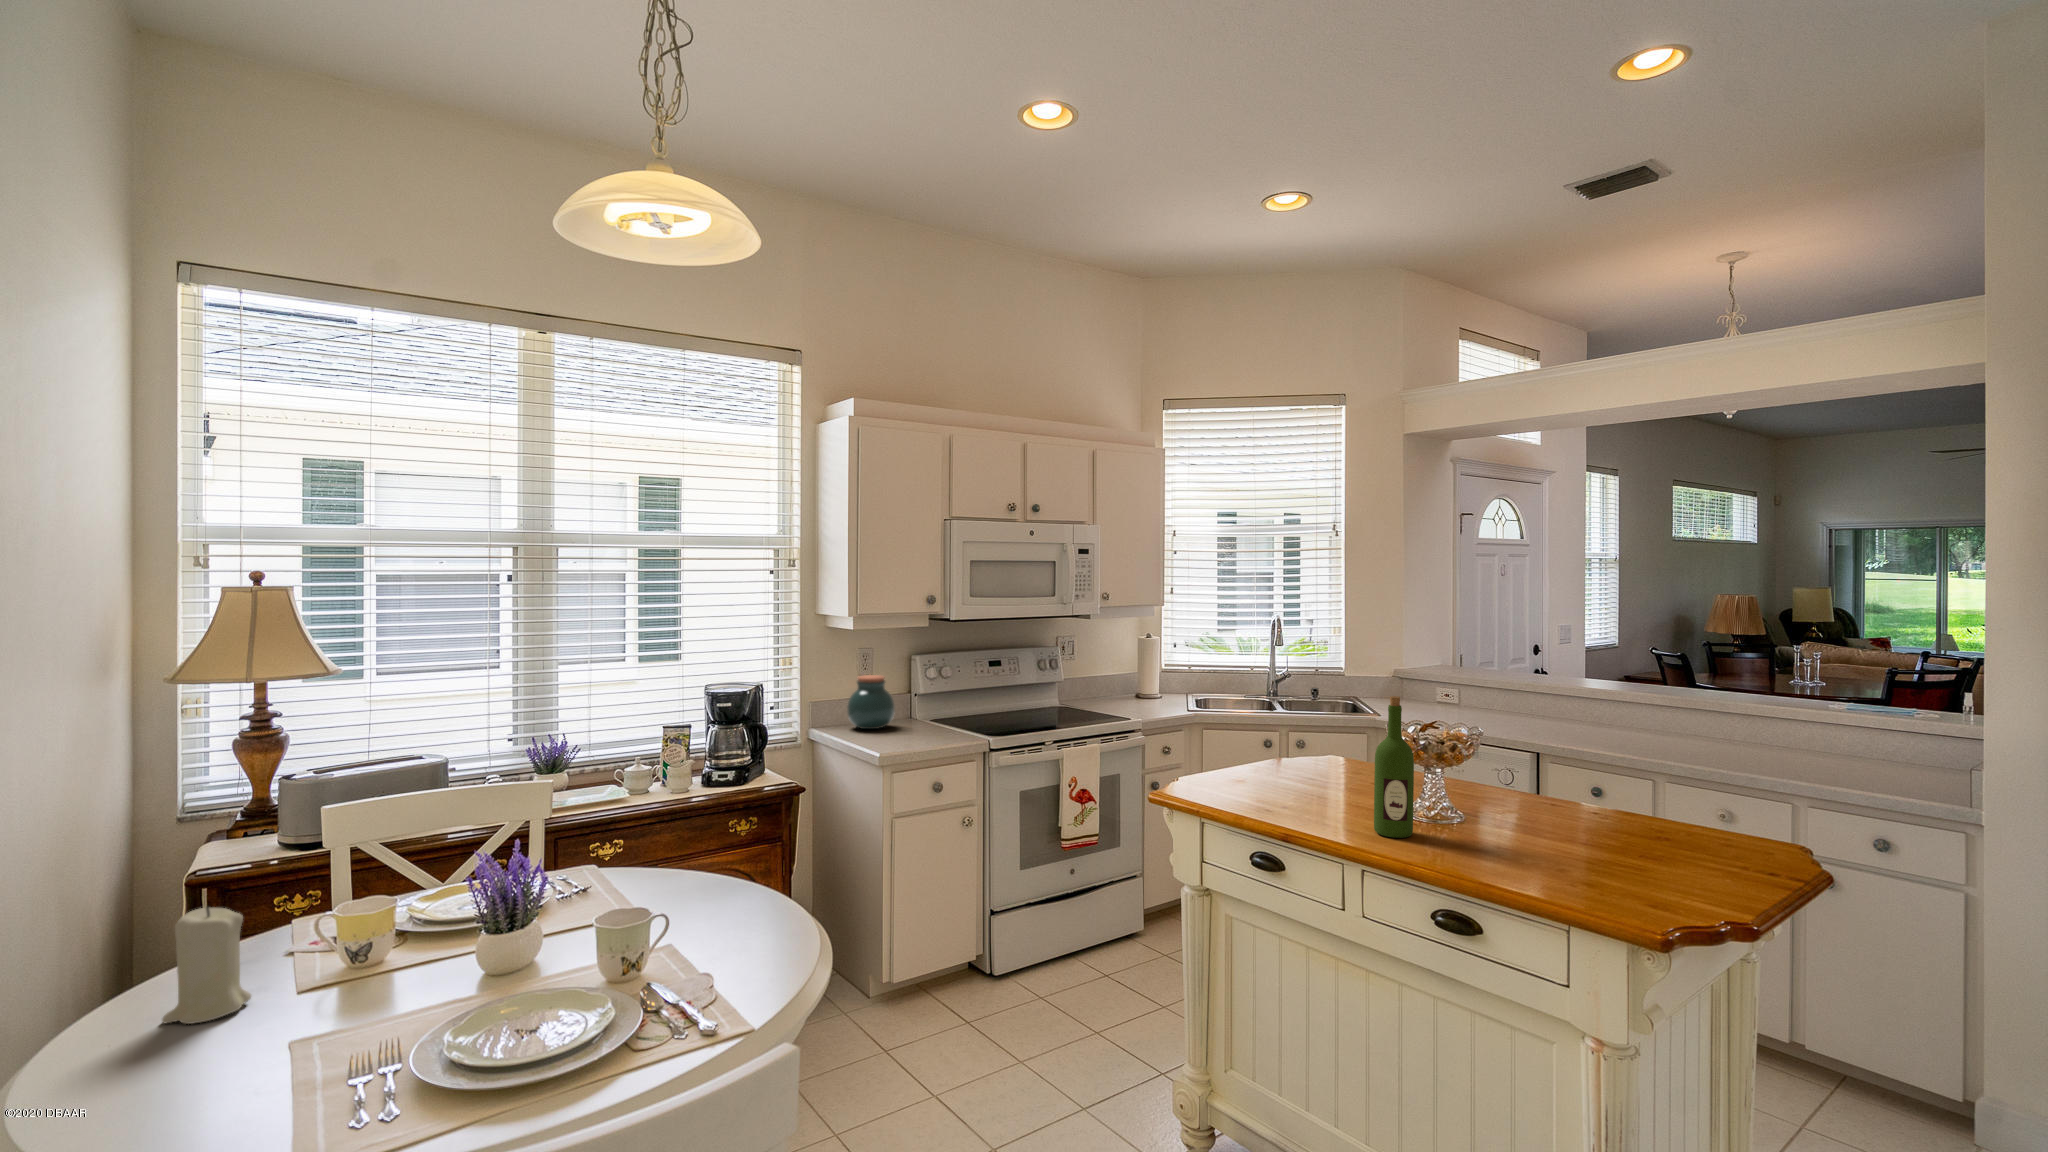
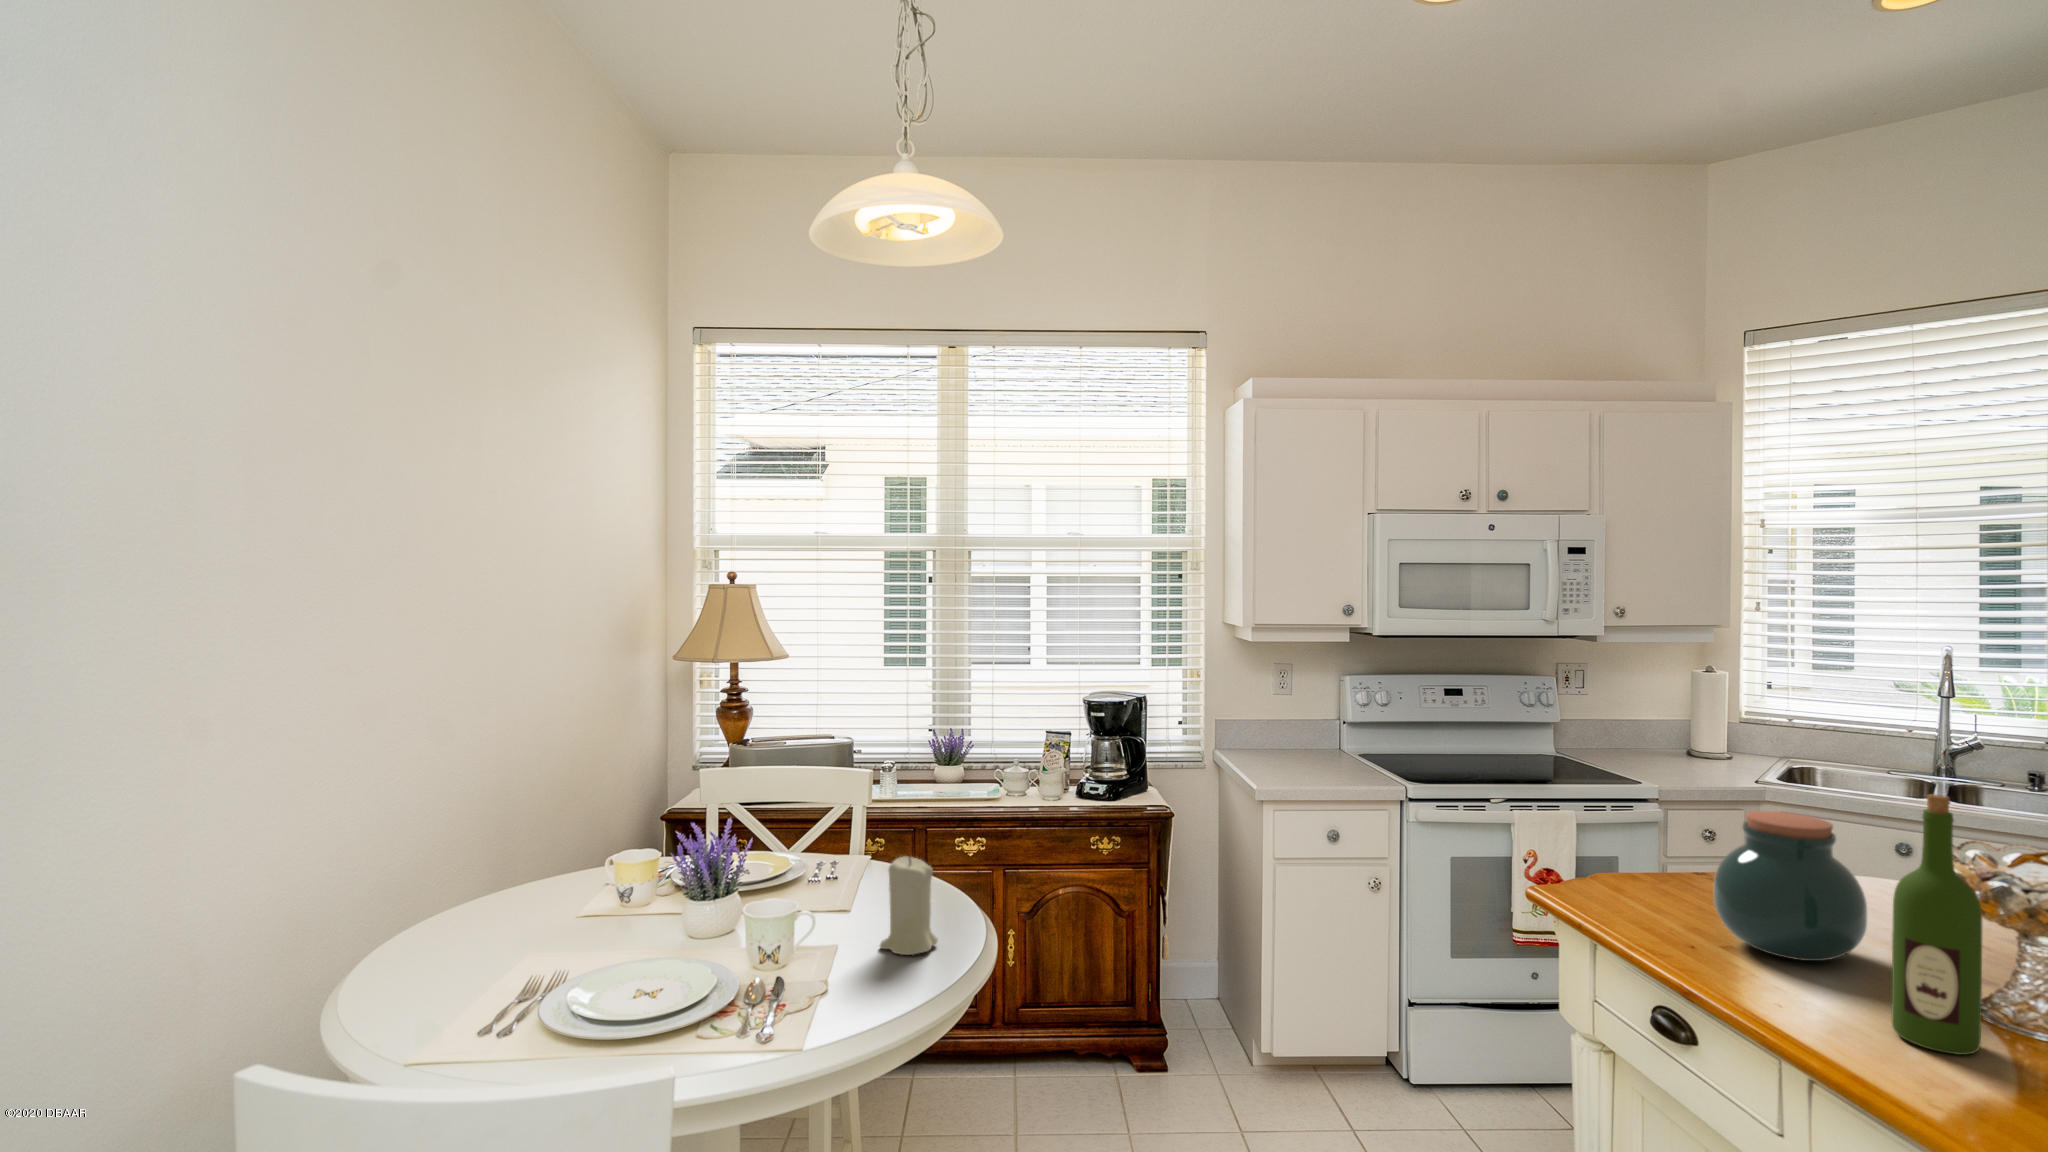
jar: present [847,675,895,729] -> present [1714,811,1867,961]
candle: present [162,907,251,1024] -> present [880,856,938,955]

